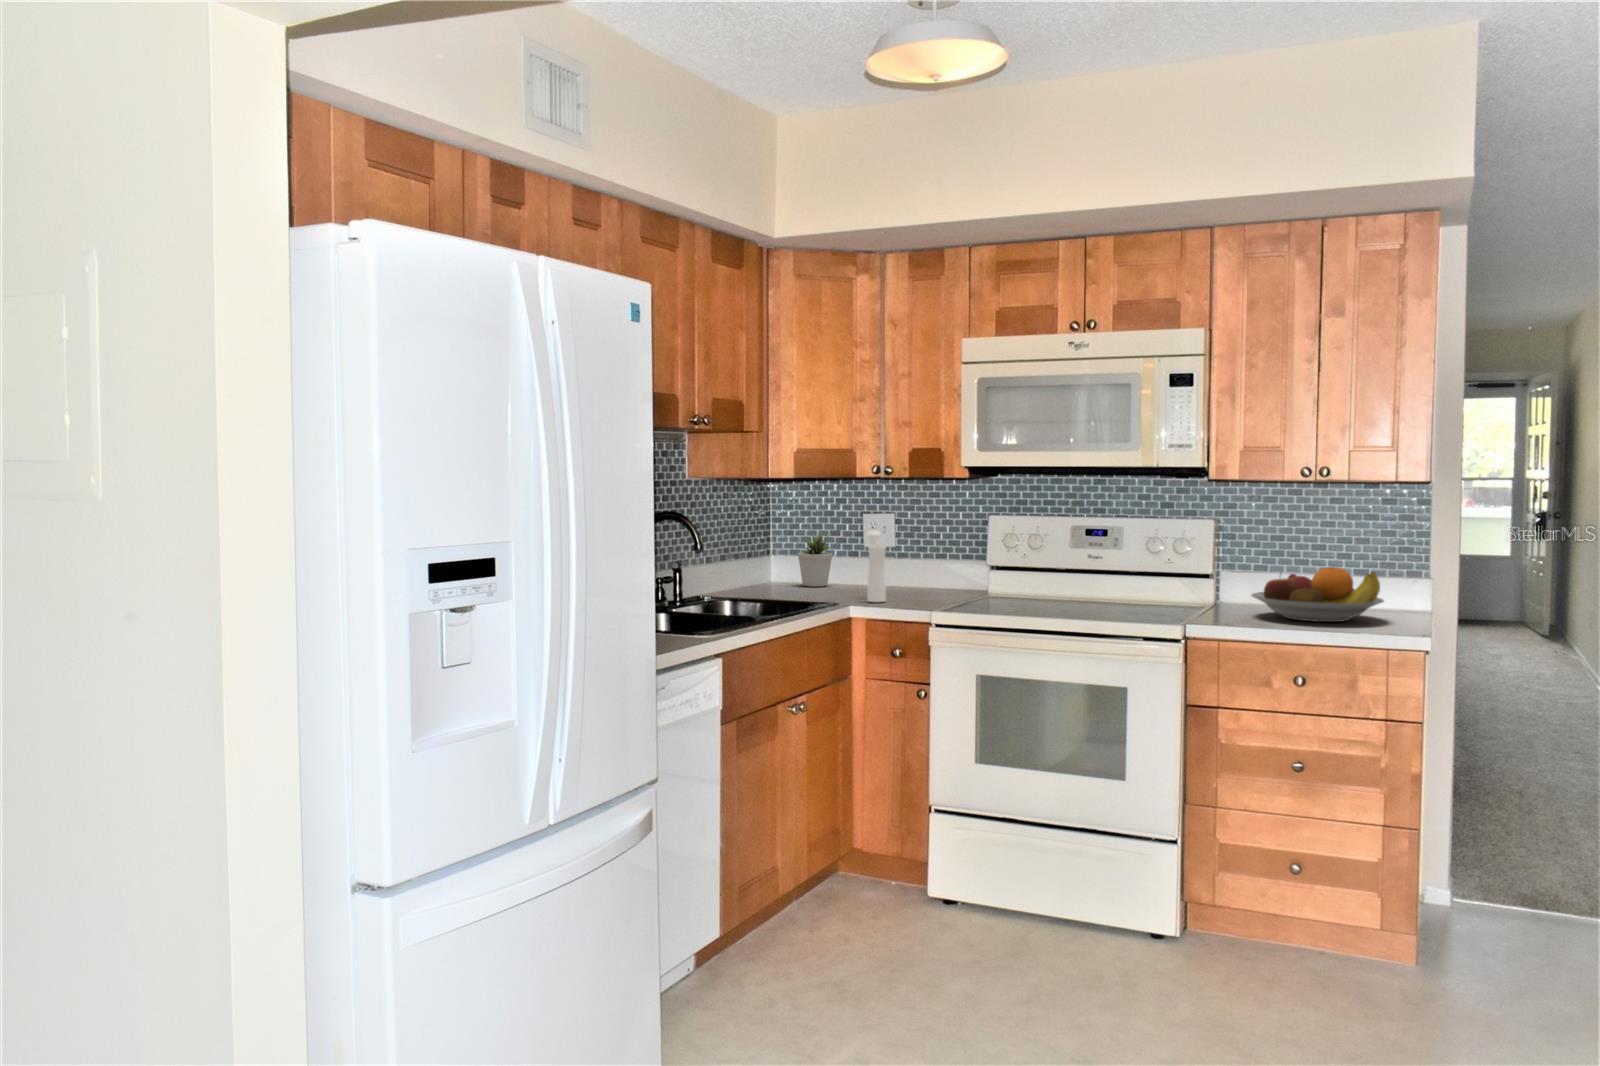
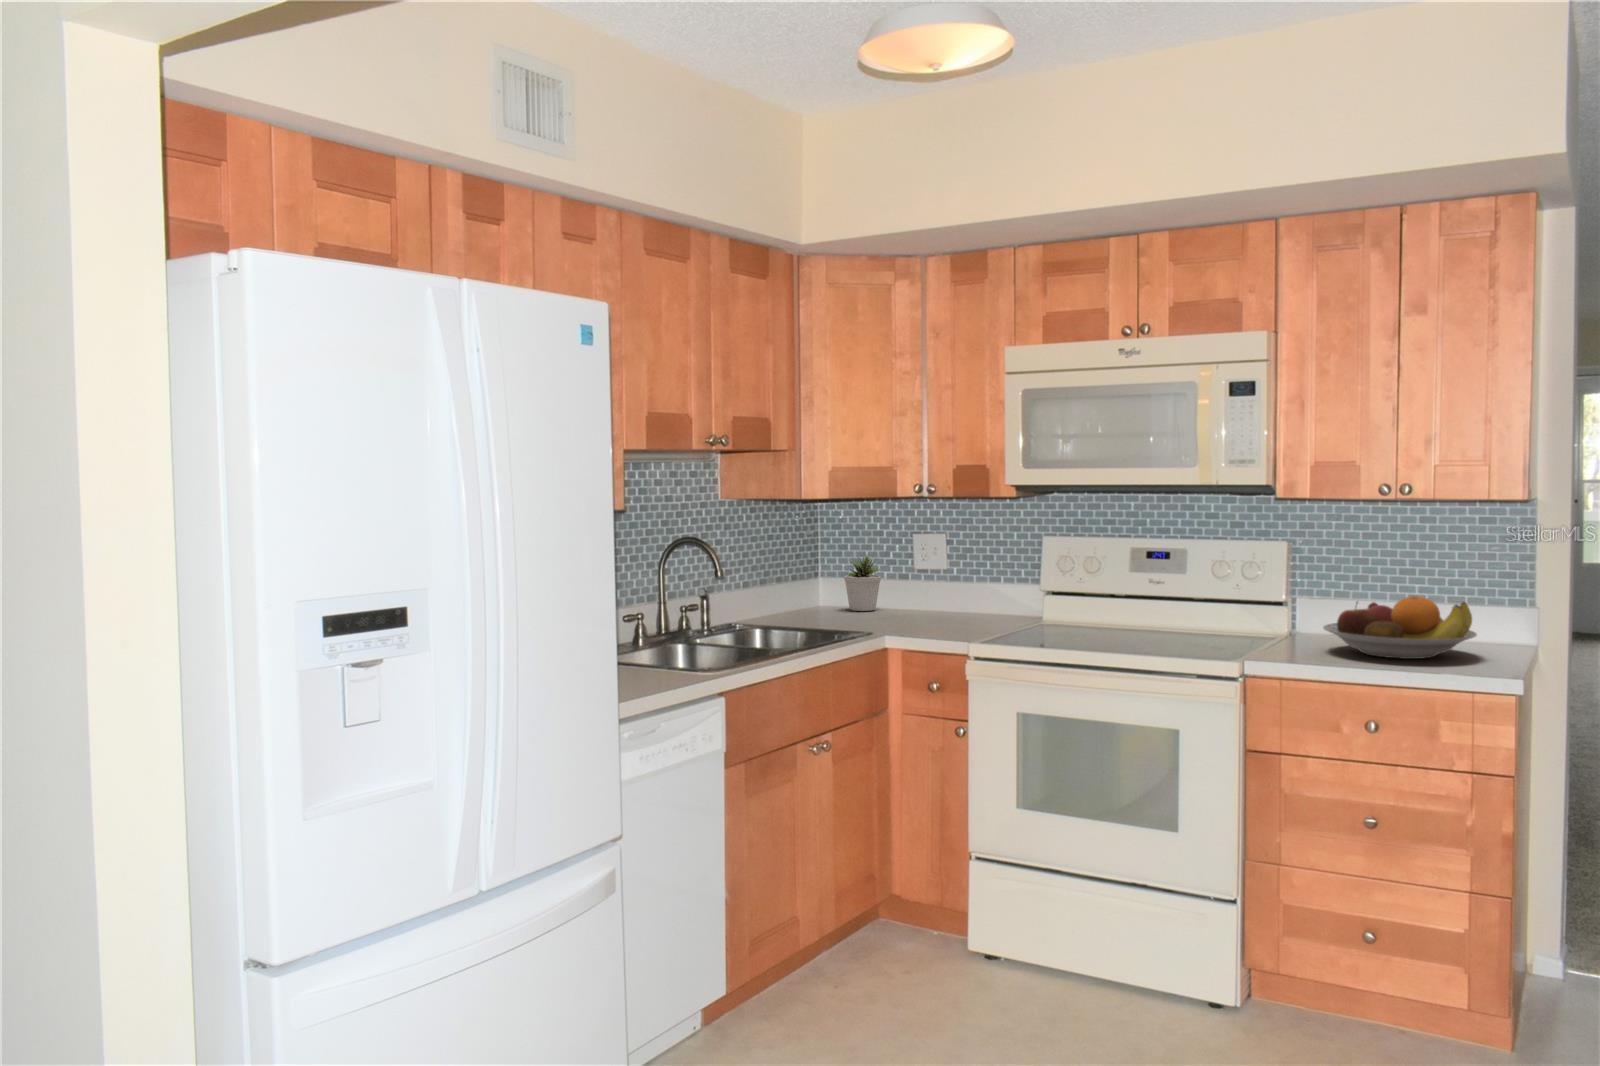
pepper mill: present [867,531,886,602] -> none [905,554,926,631]

